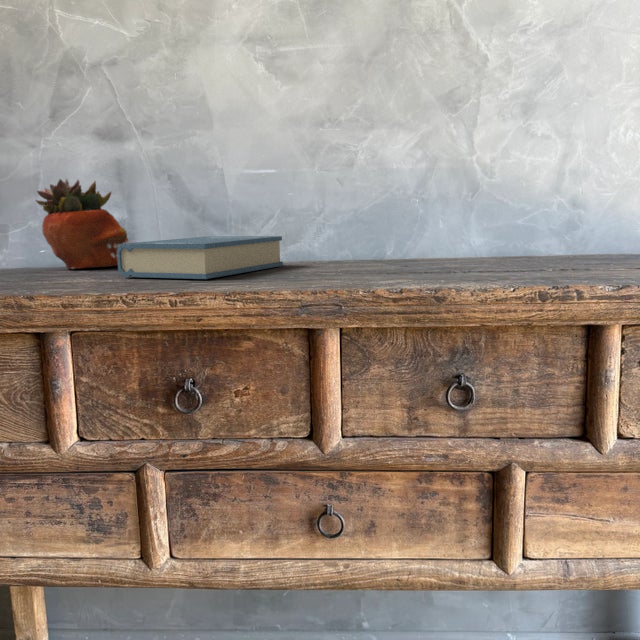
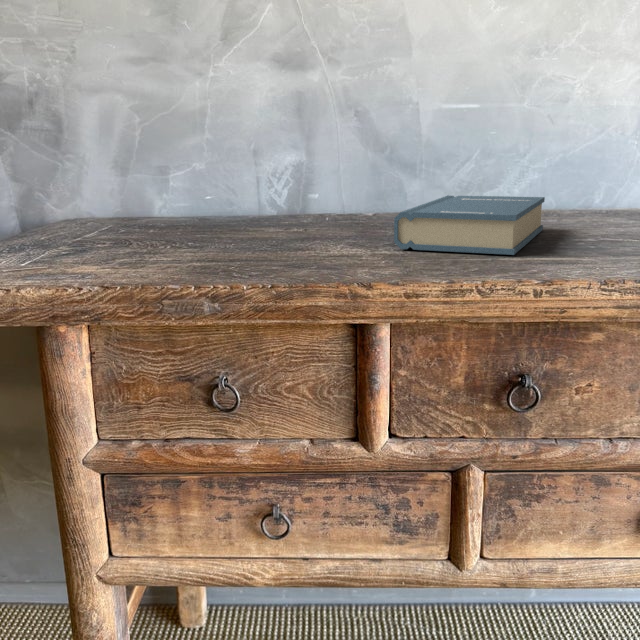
succulent planter: present [36,179,130,269] -> none [260,130,361,233]

